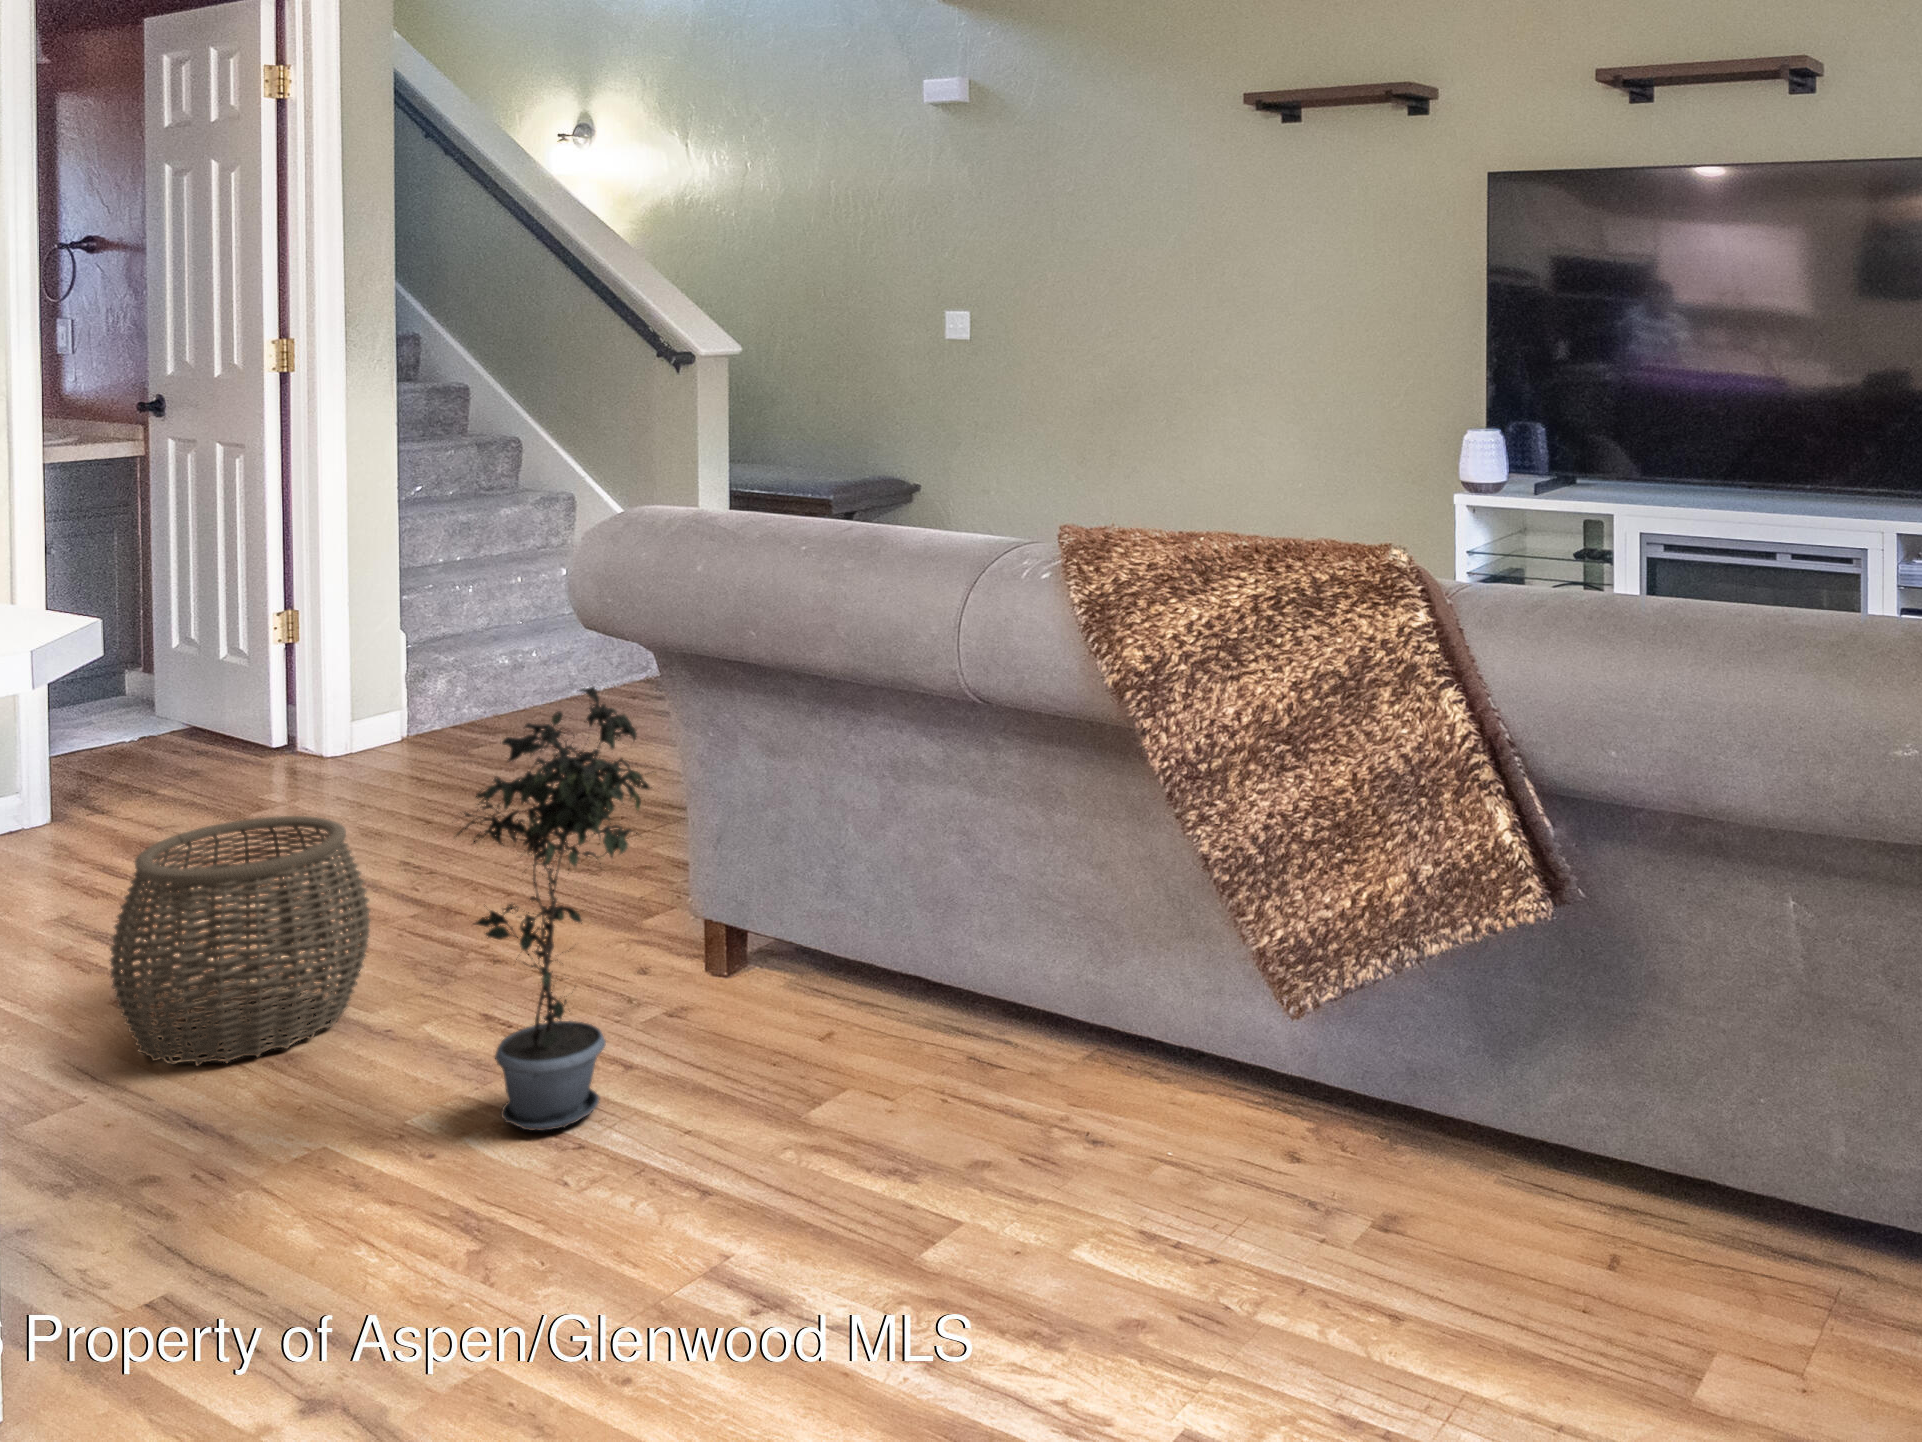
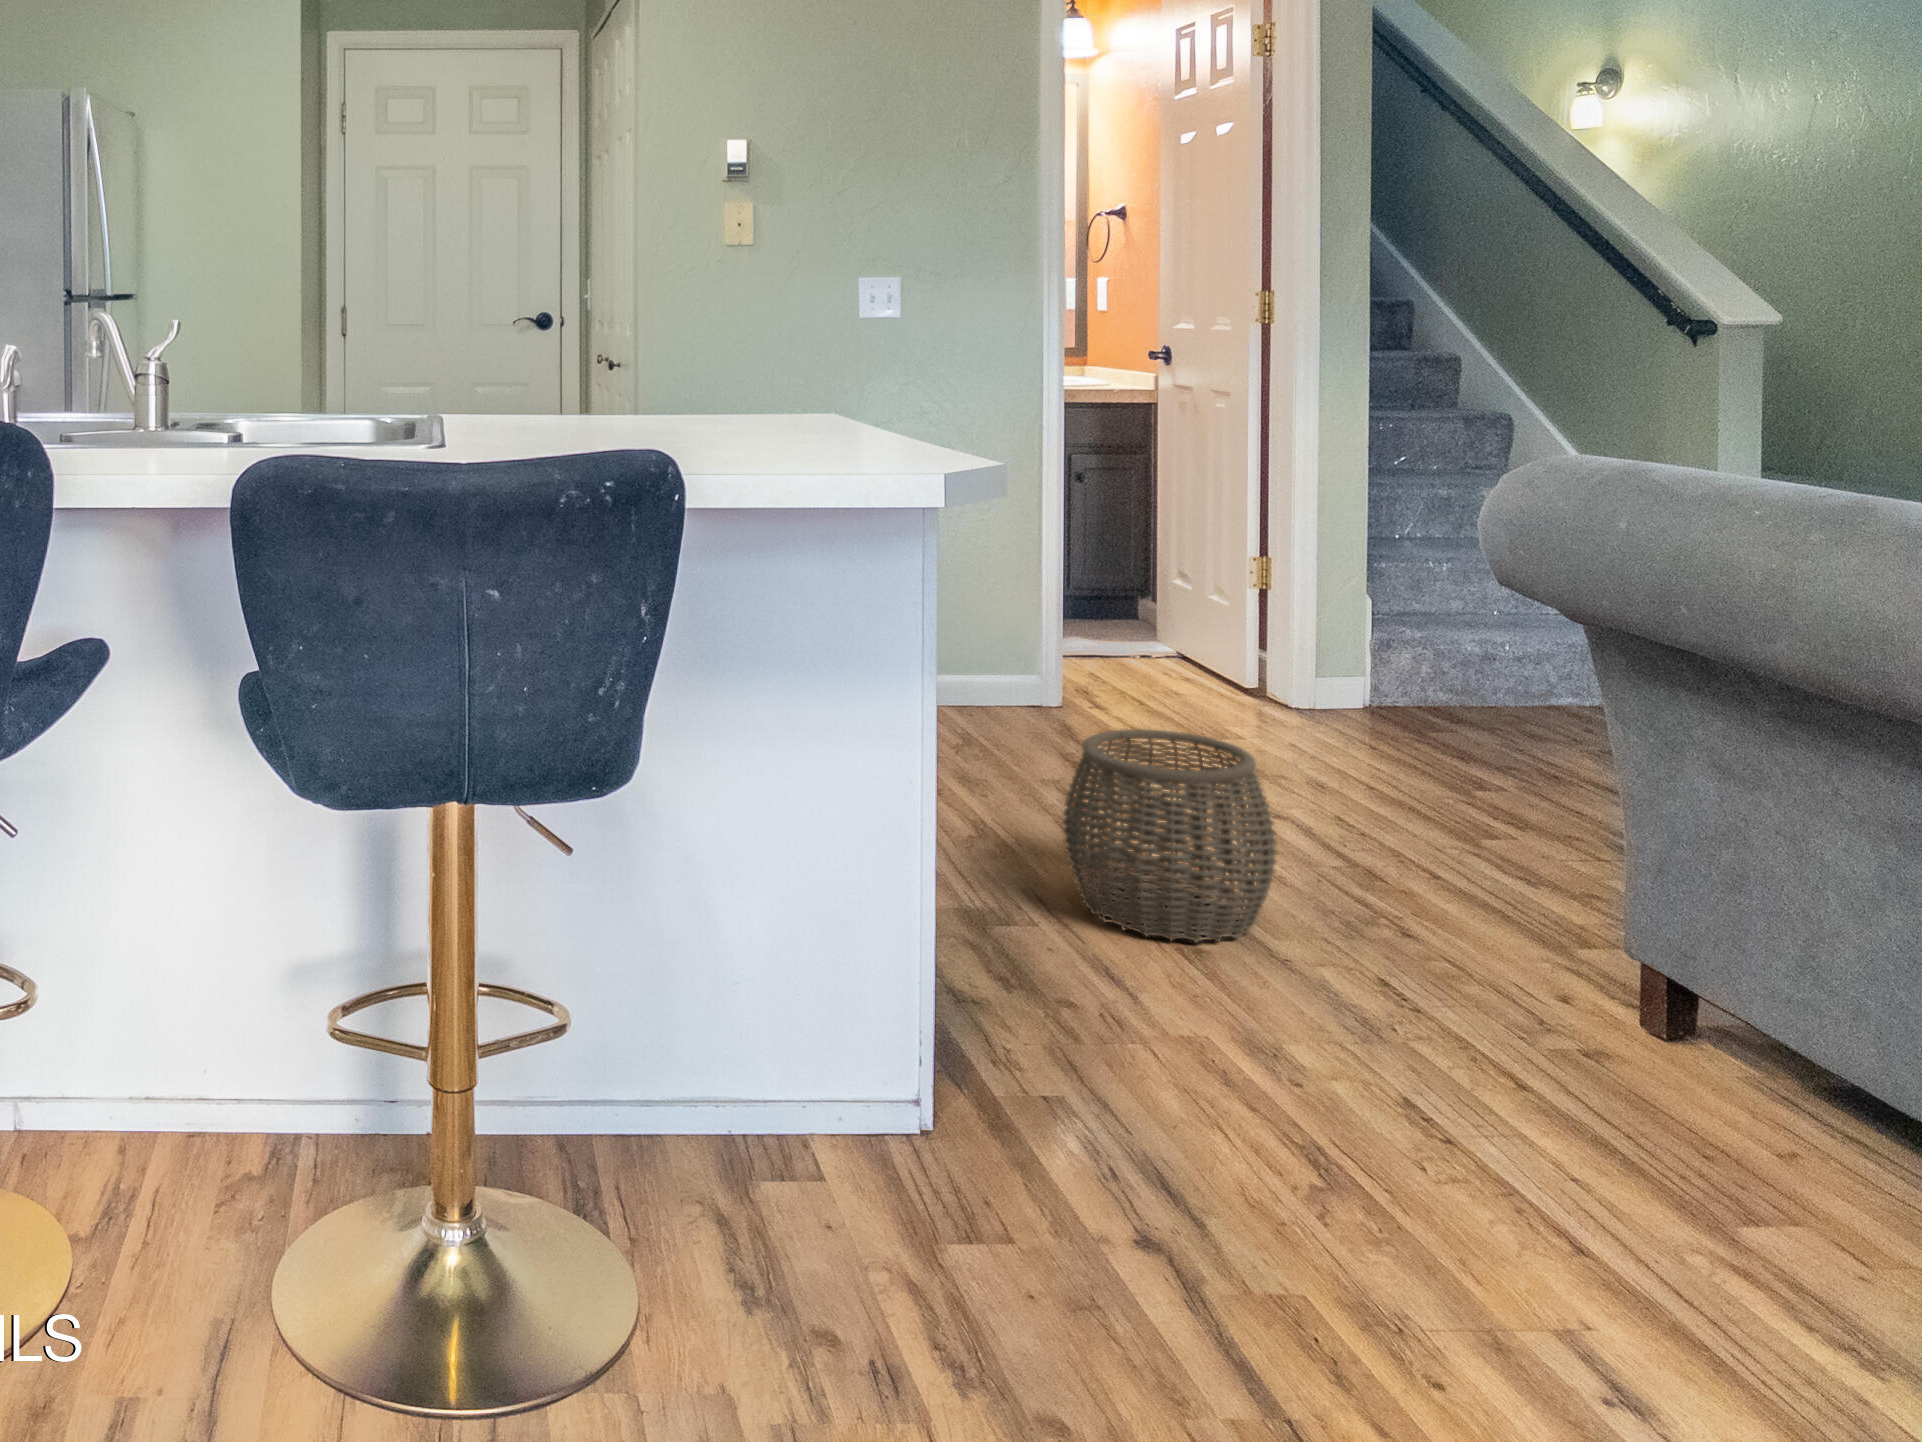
potted plant: present [456,687,652,1131] -> none [1325,671,1553,1118]

